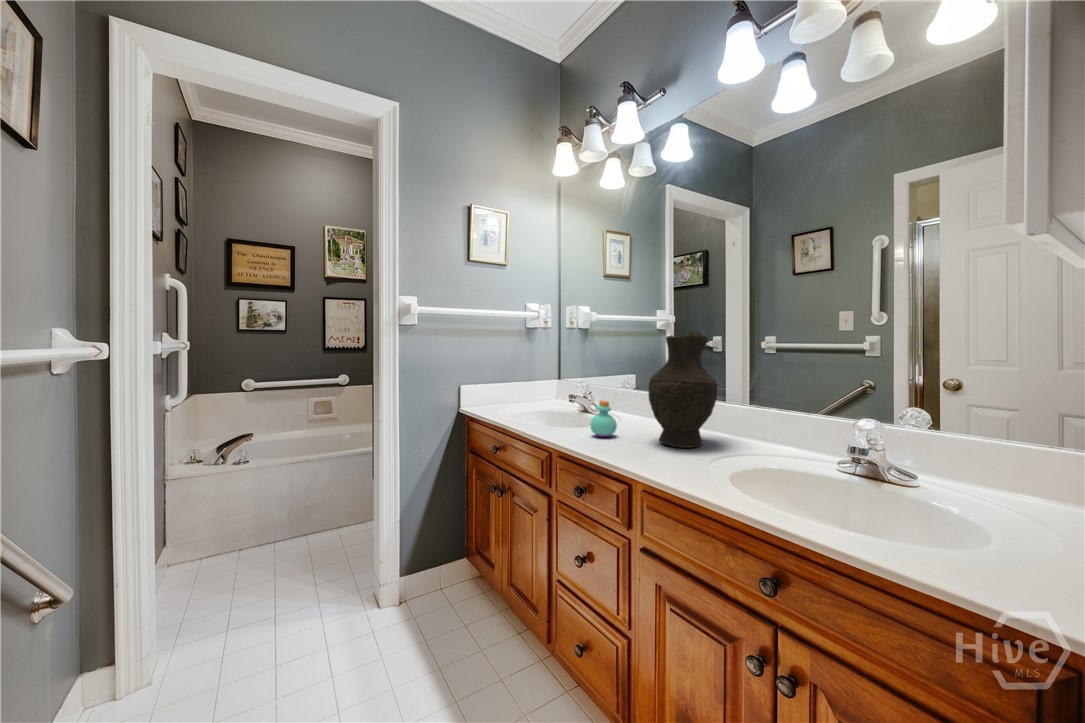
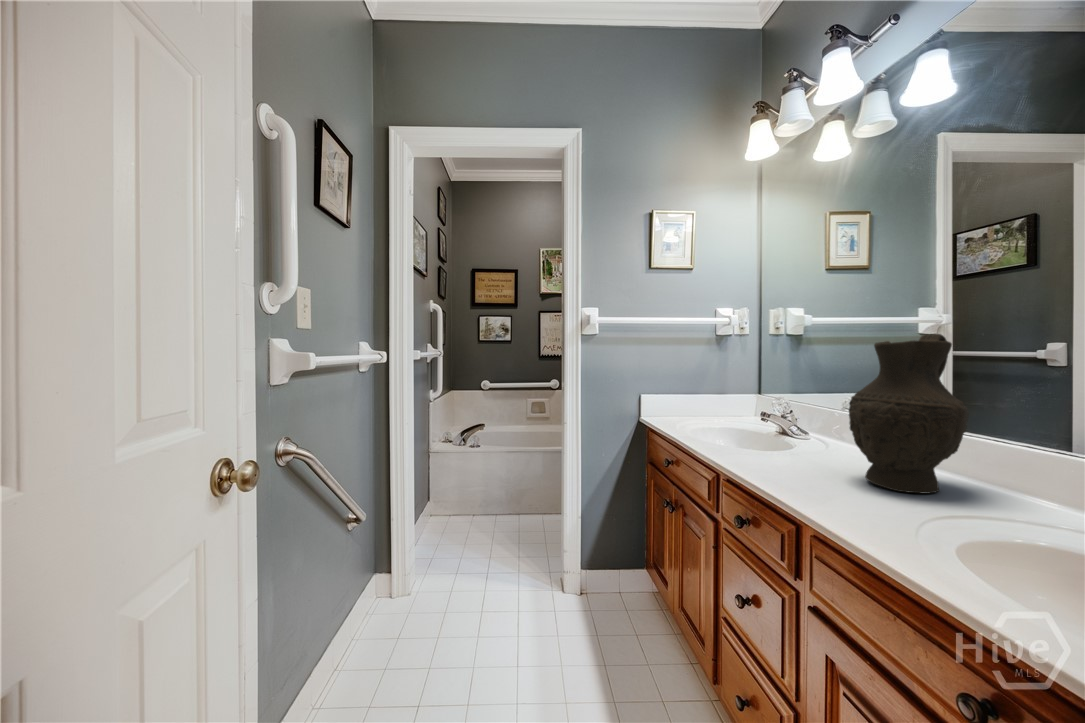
perfume bottle: present [590,400,617,437] -> none [772,419,808,463]

